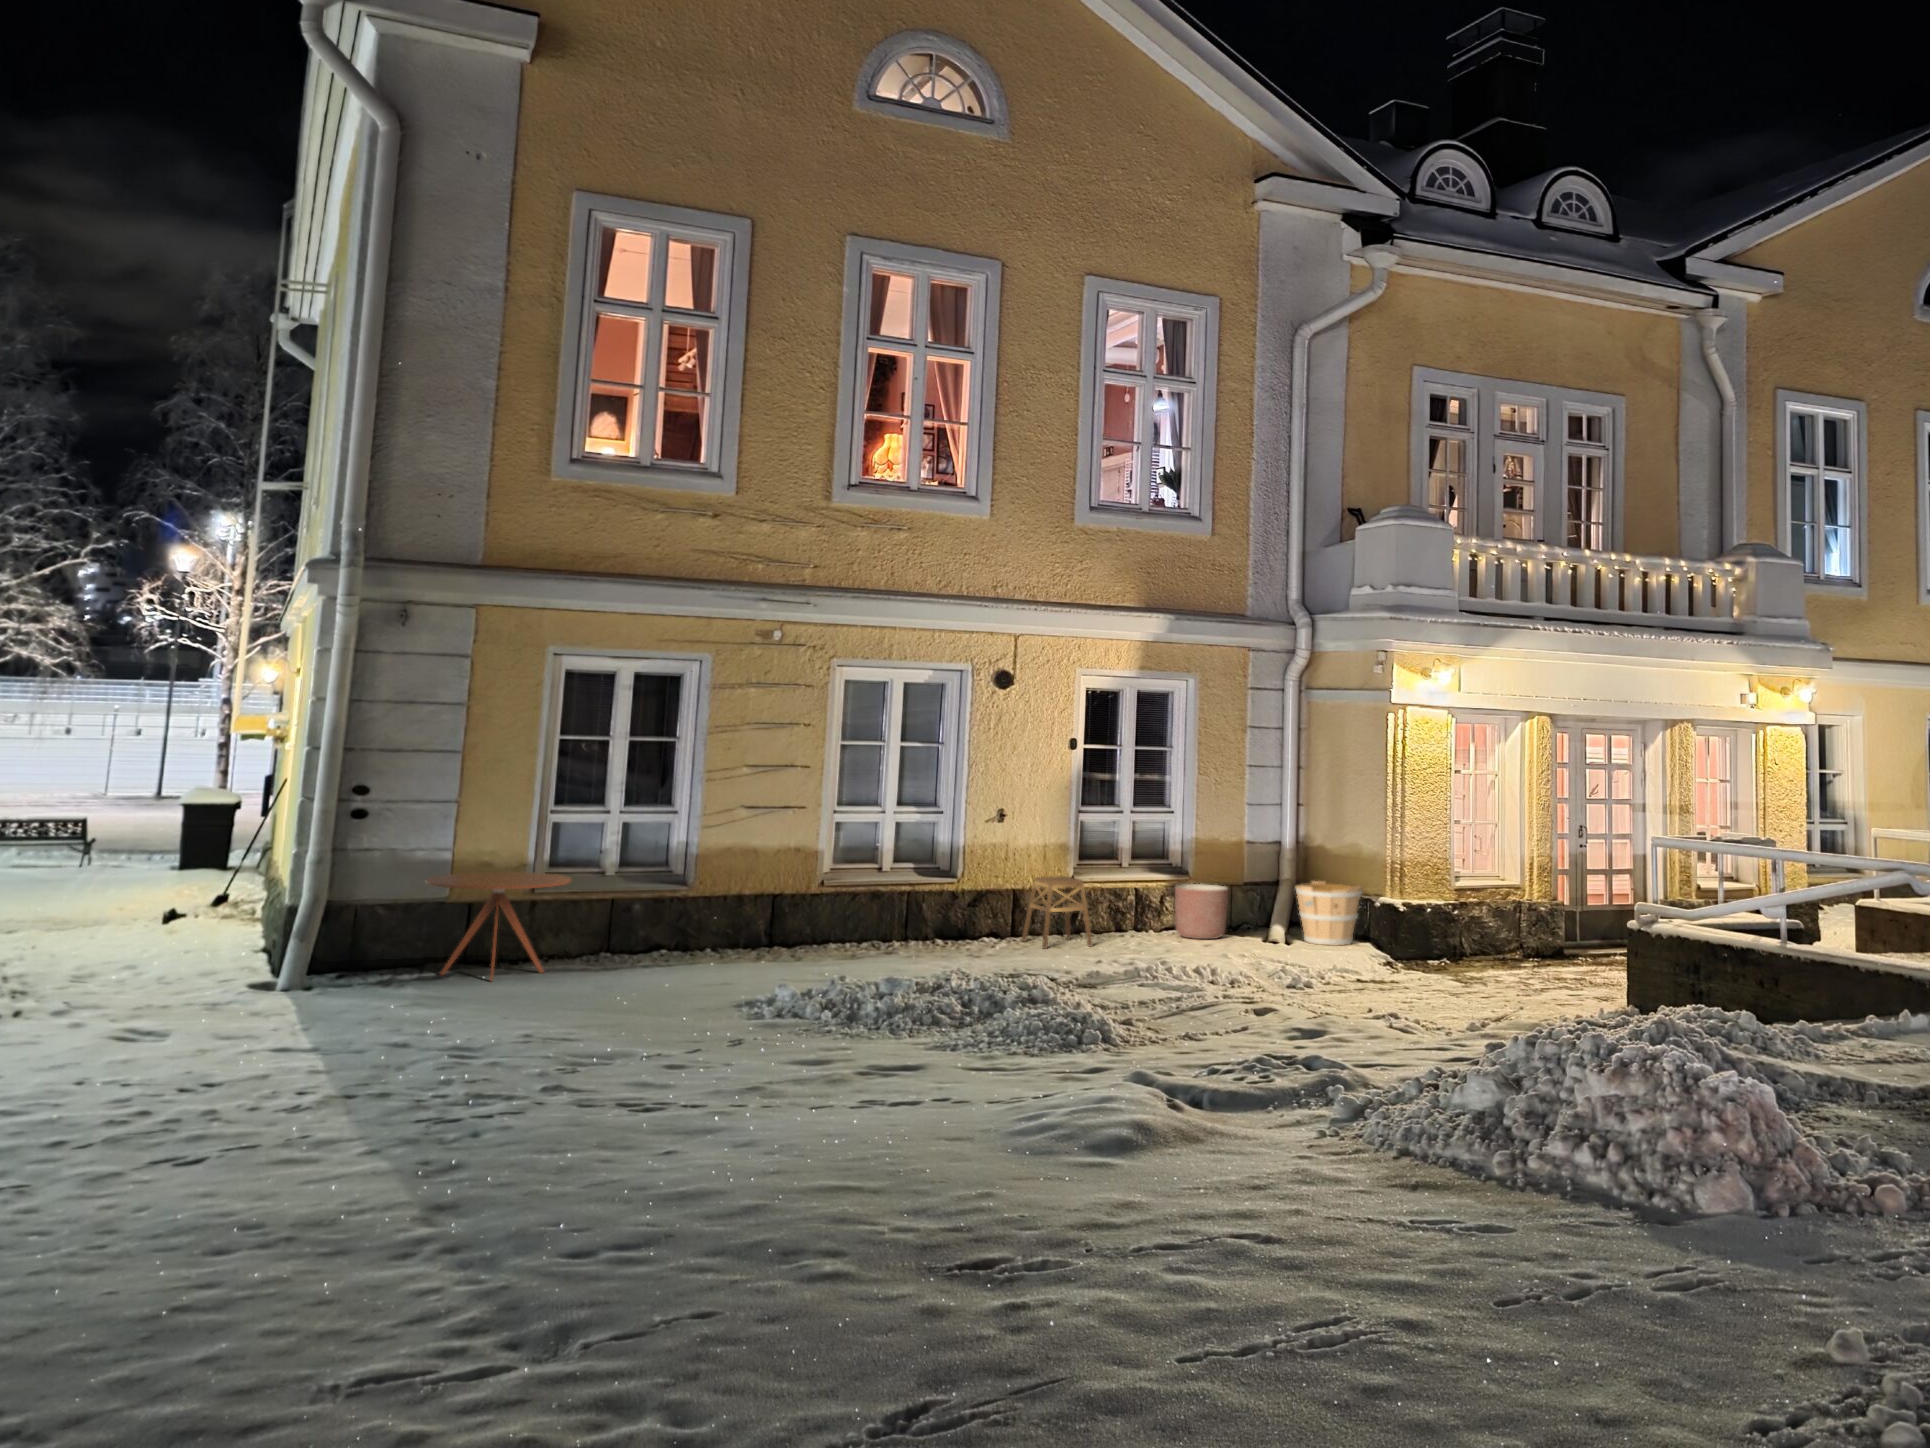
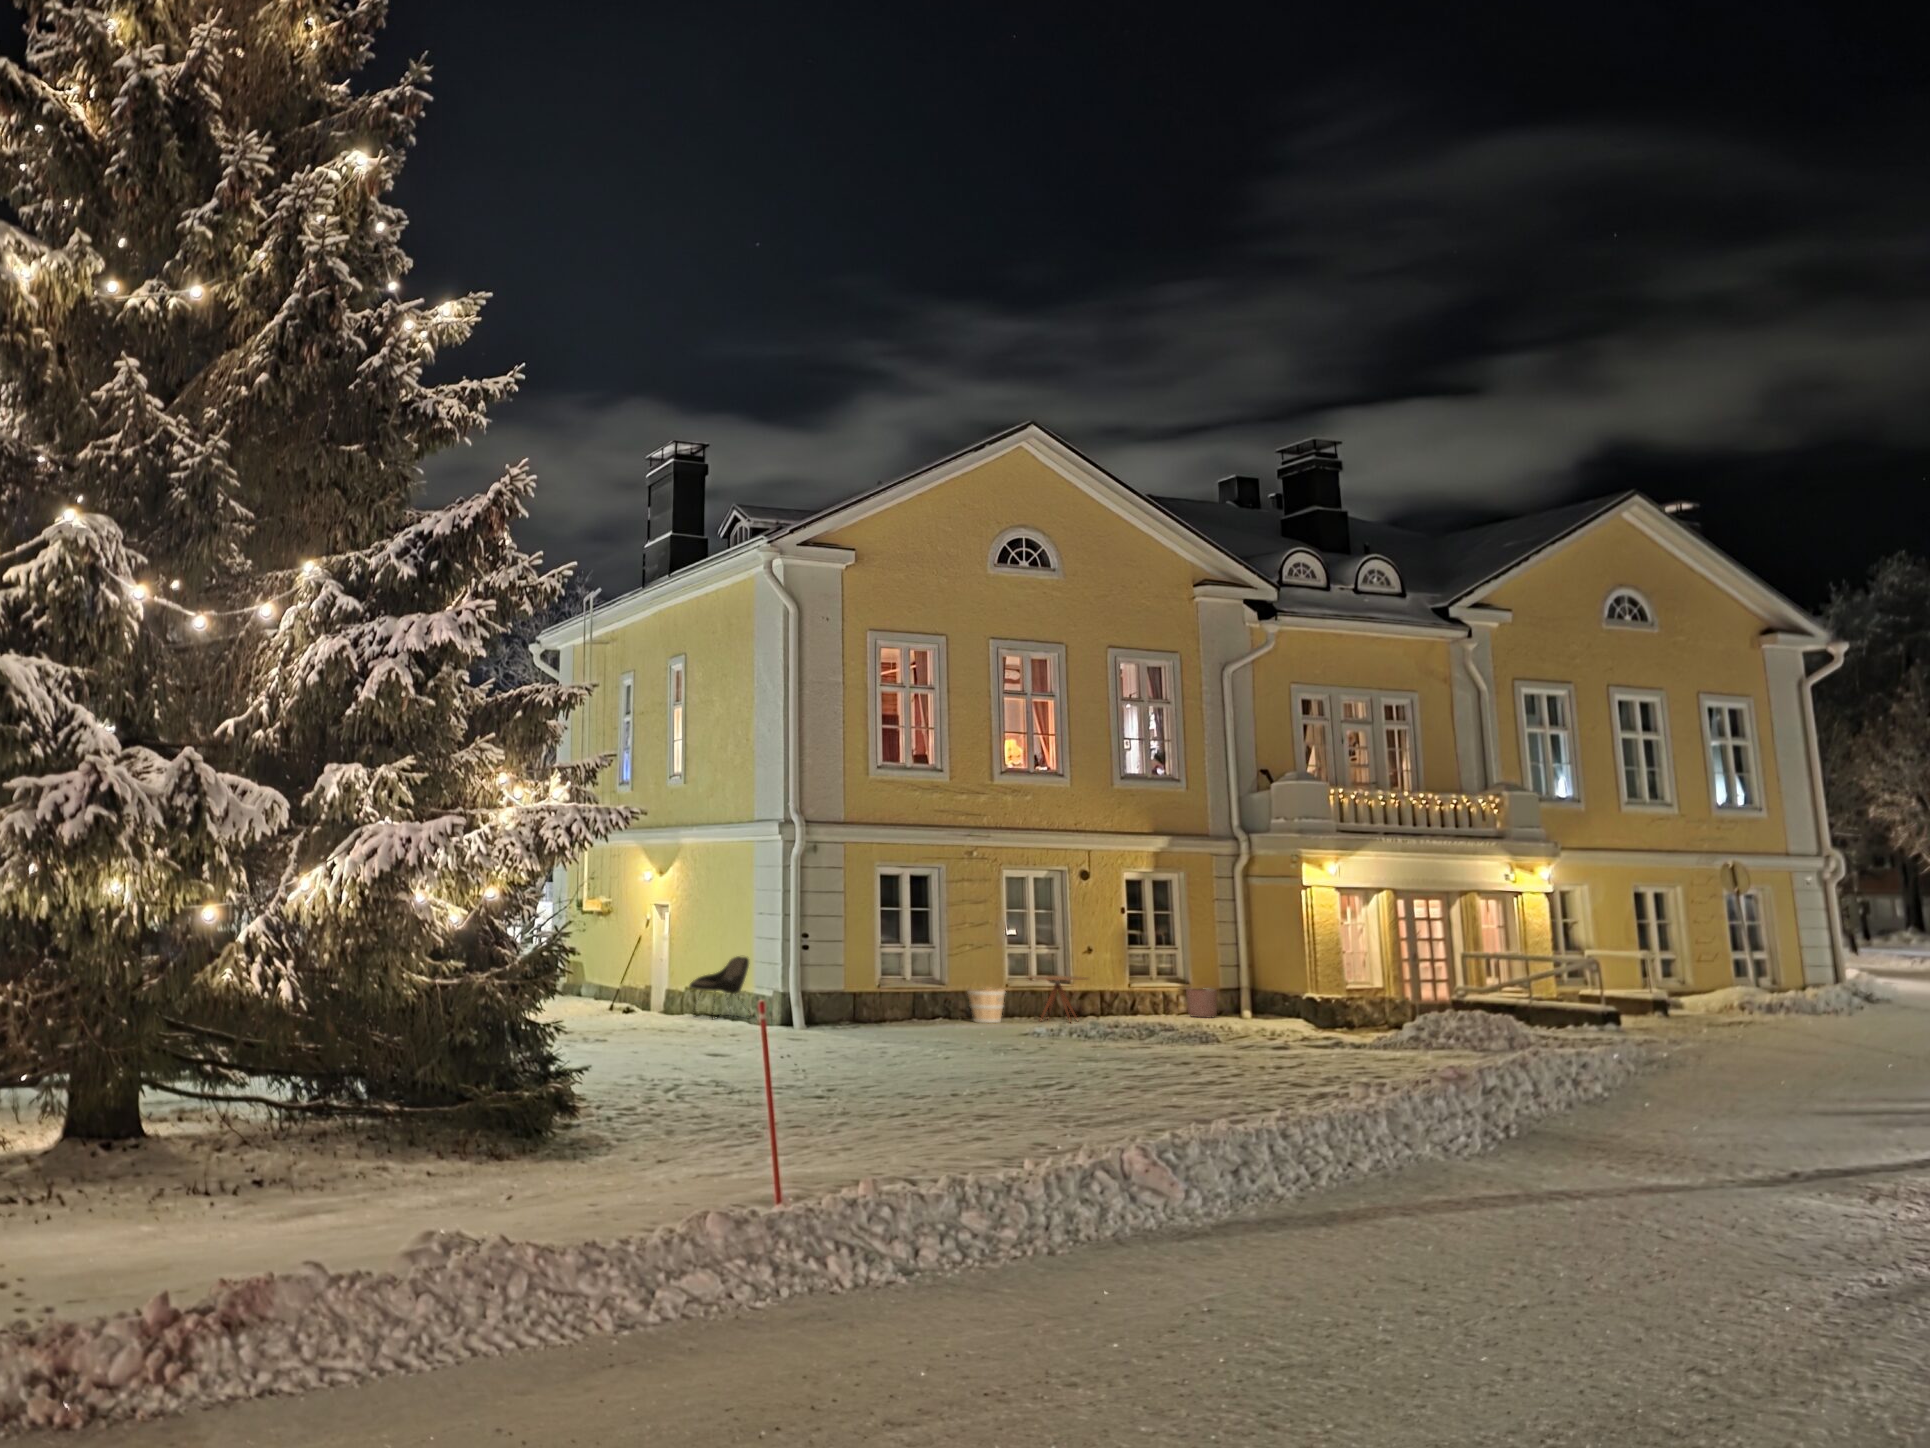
lounge chair: none [153,823,285,954] -> present [689,956,749,1016]
round table: present [426,872,571,981] -> present [1027,976,1088,1021]
stool: present [1021,876,1093,949] -> none [1110,983,1151,1020]
wooden bucket: present [1296,881,1362,946] -> present [967,988,1005,1023]

